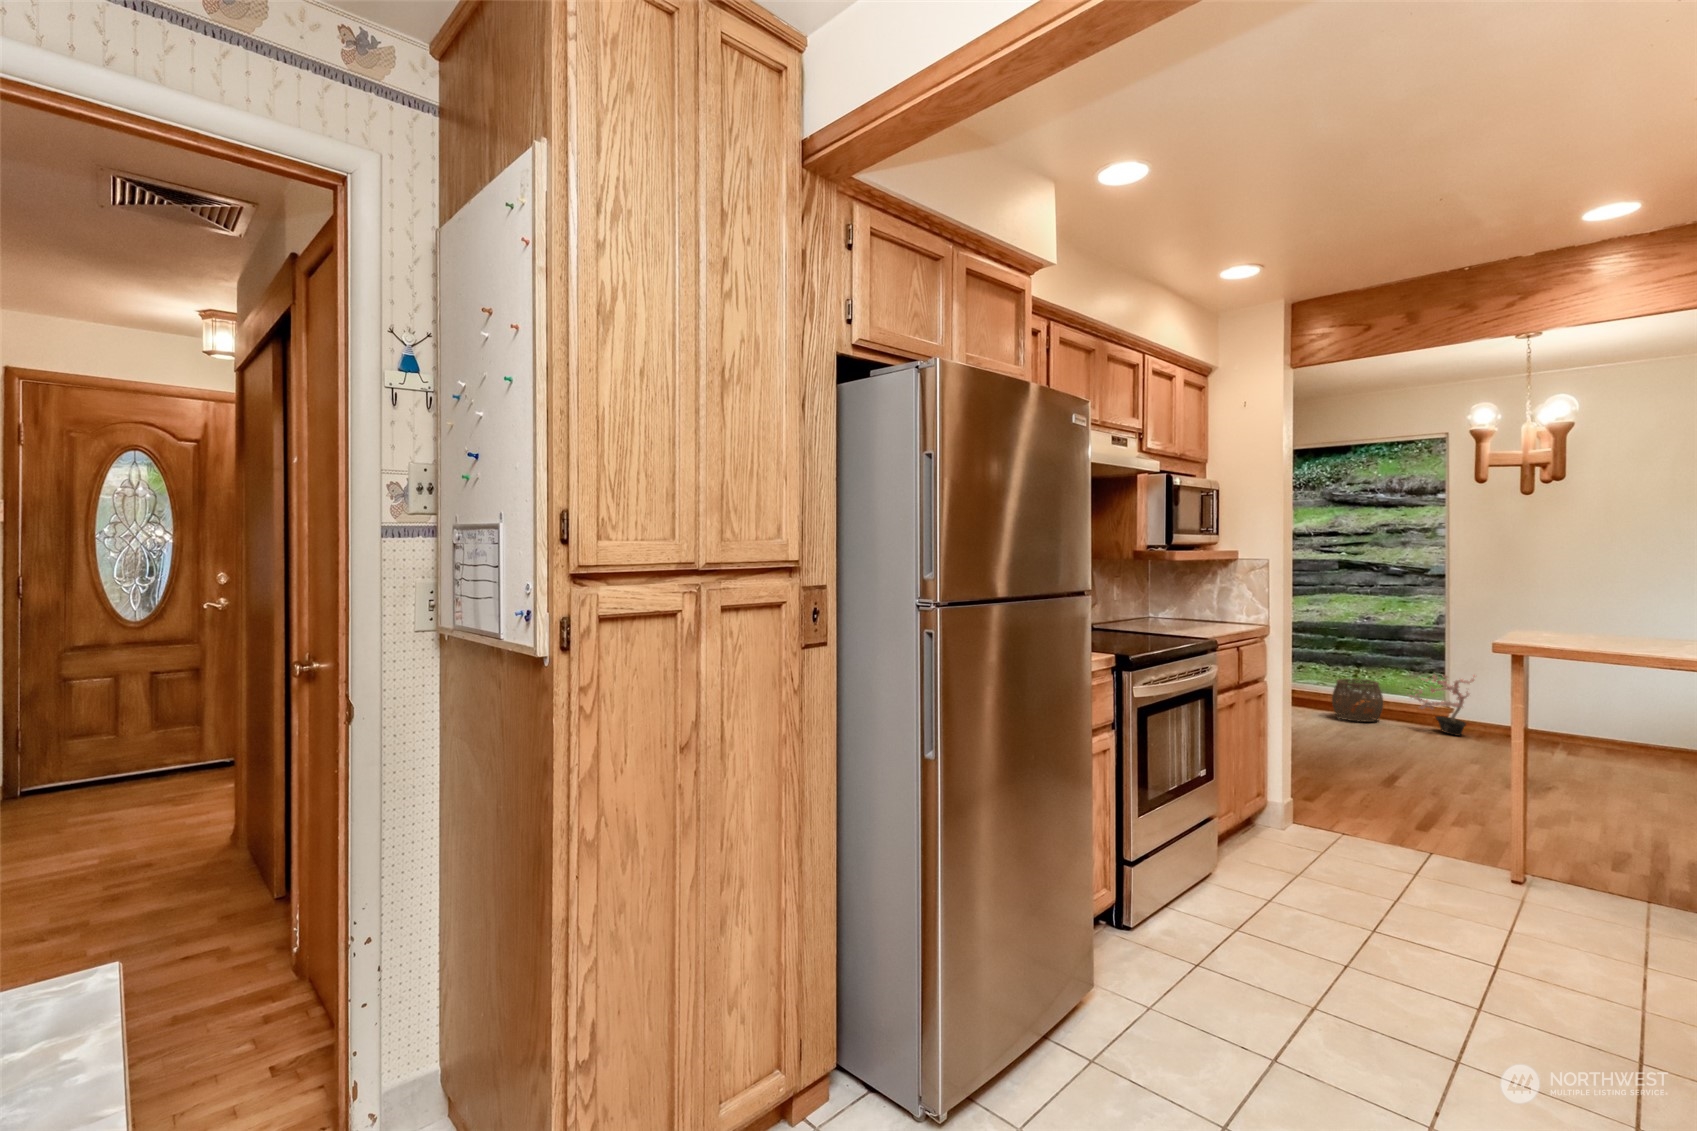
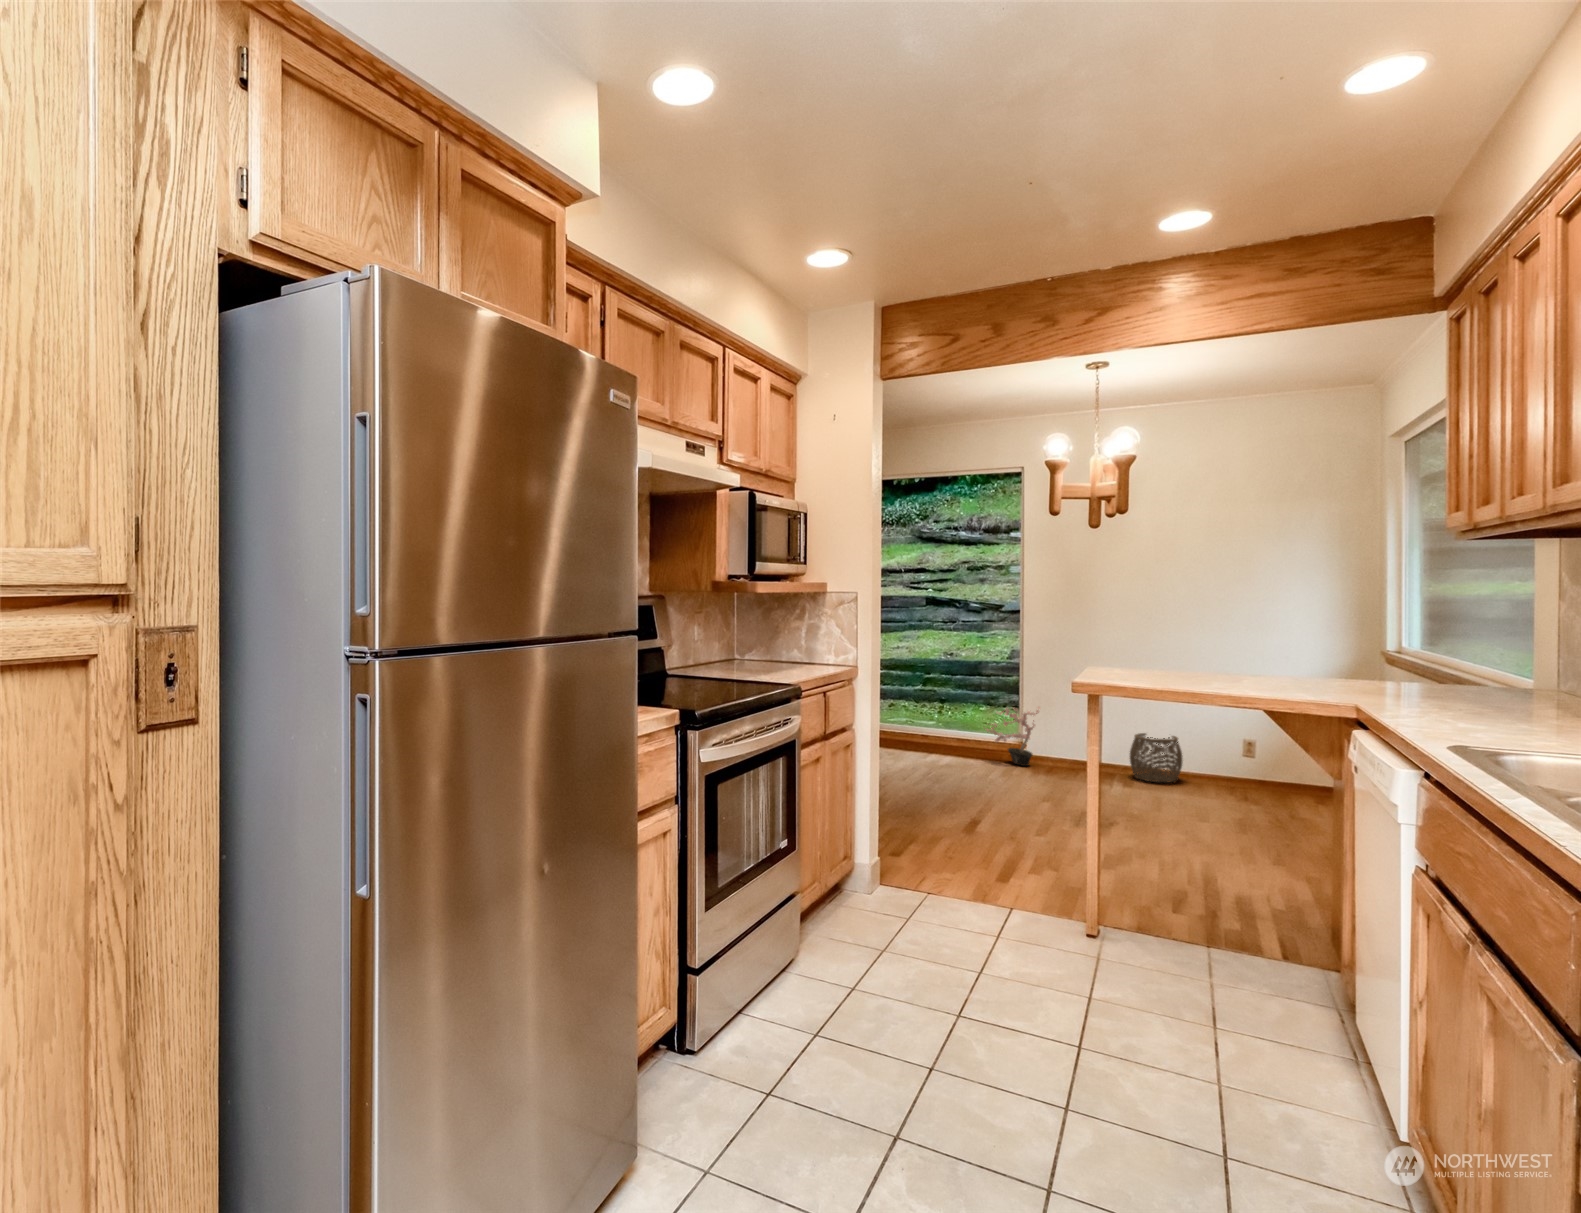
woven basket: present [1332,678,1383,722] -> present [1130,733,1183,783]

